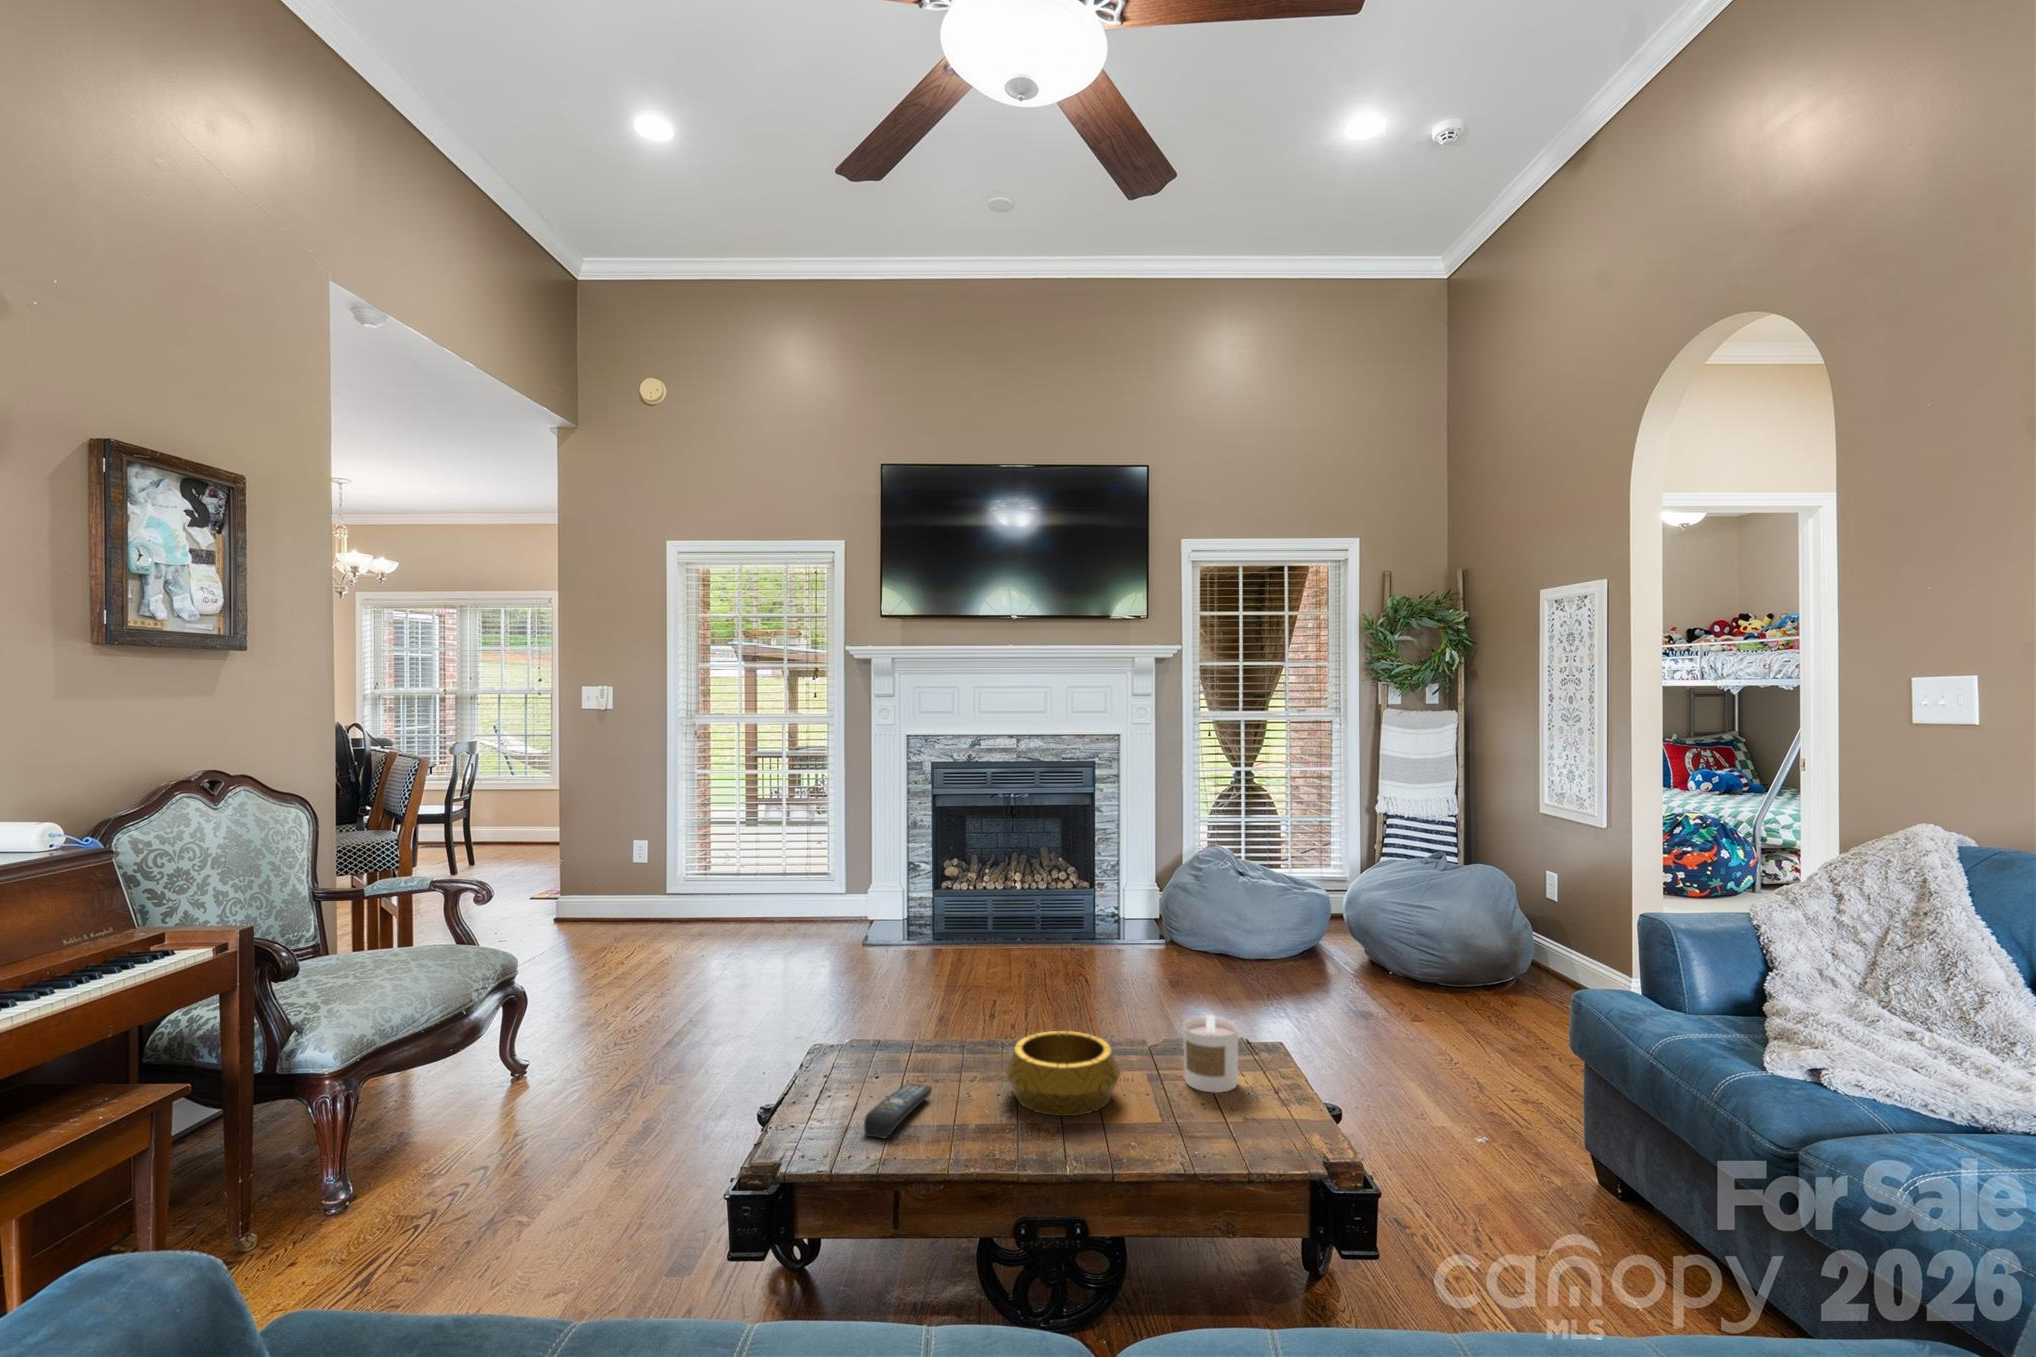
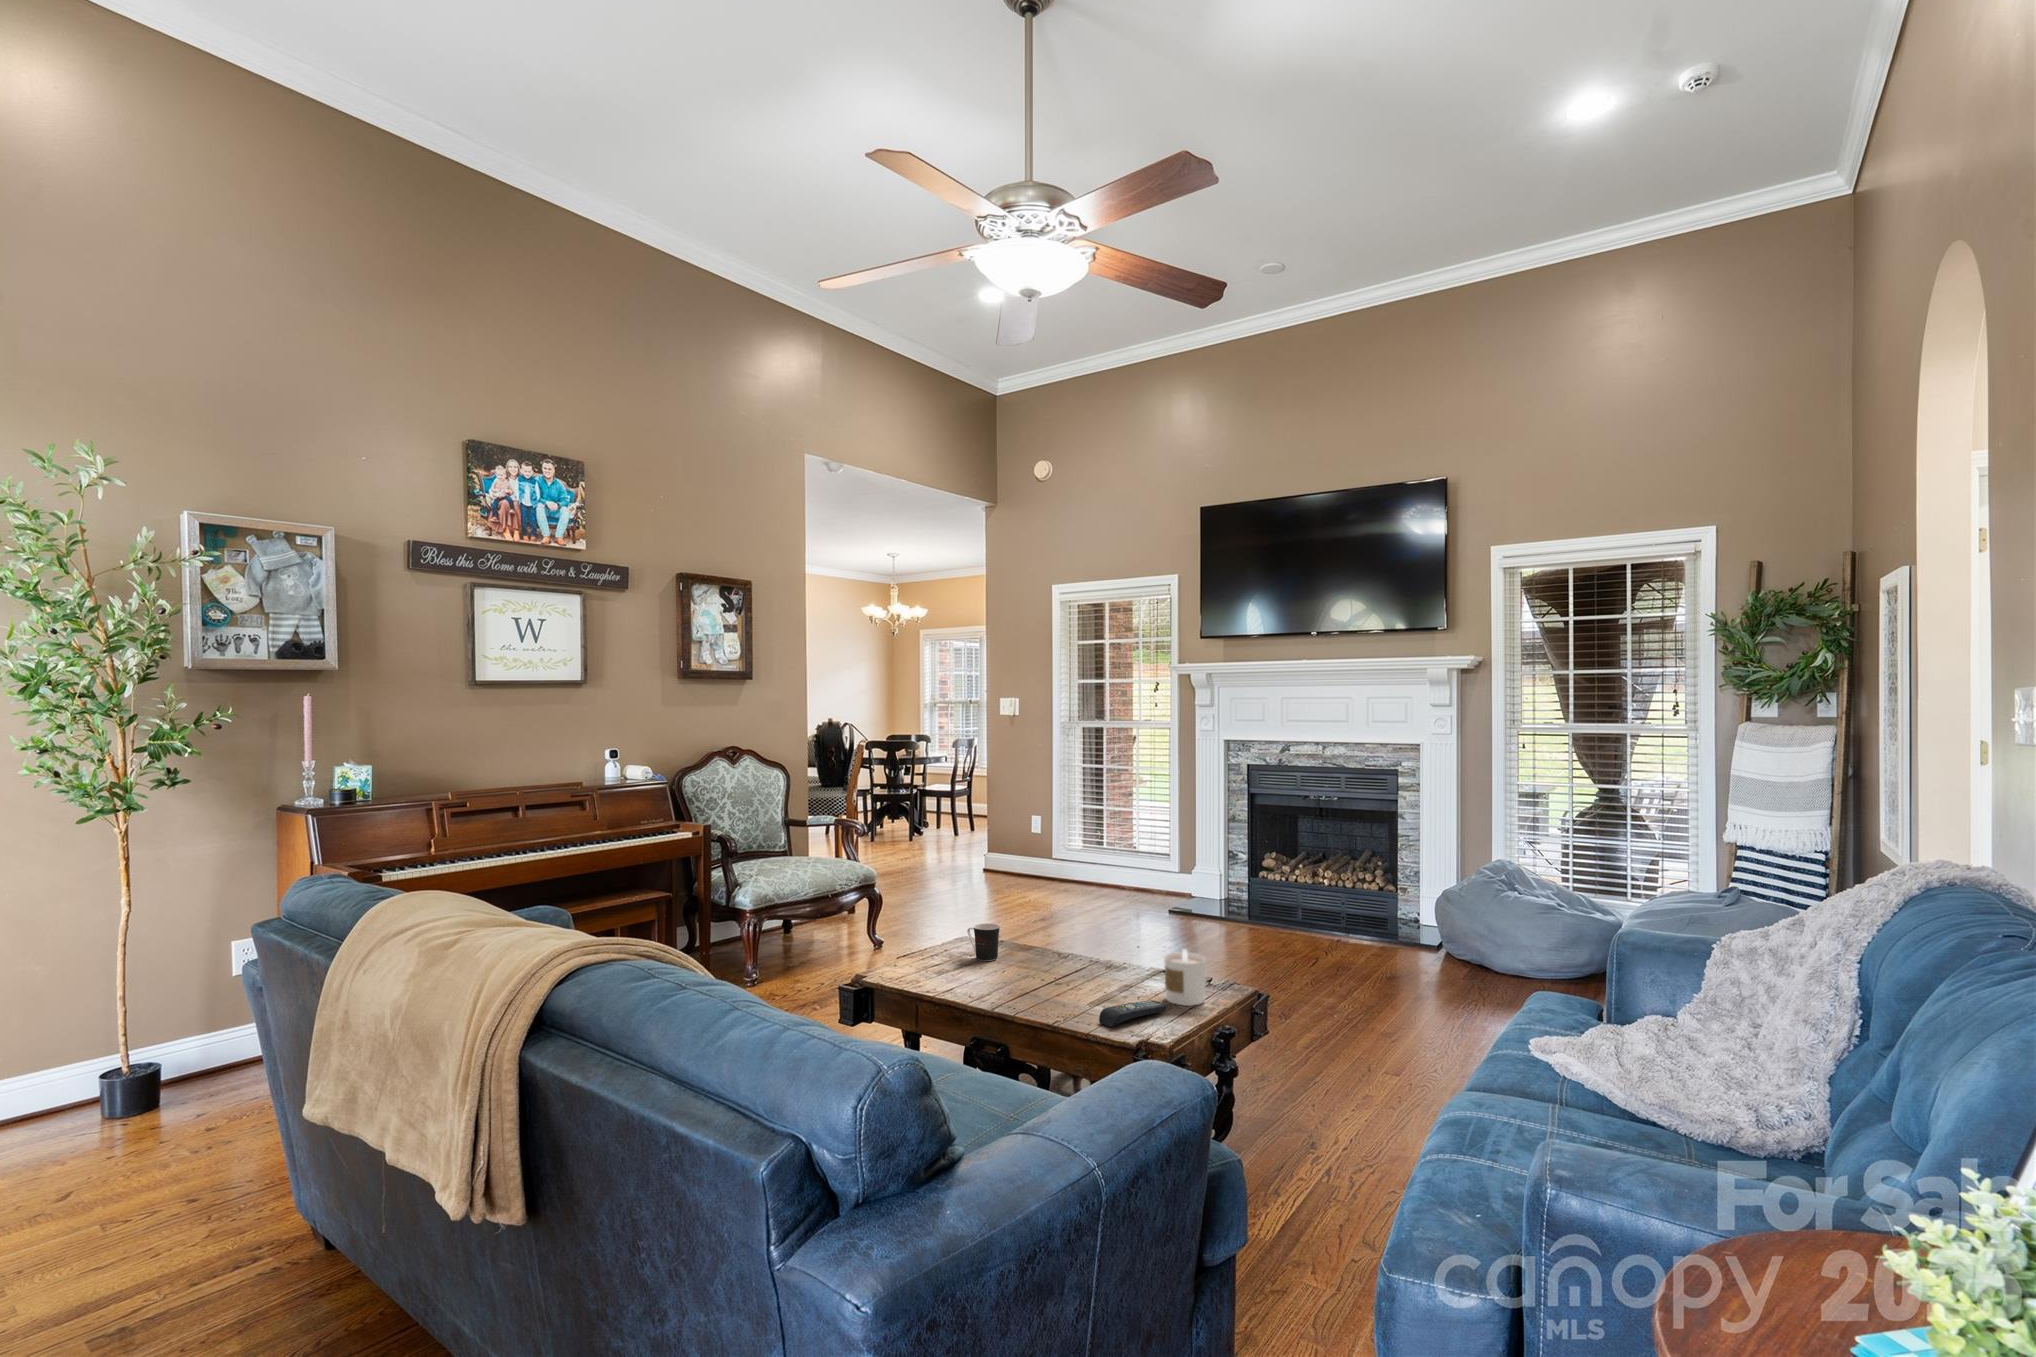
coffee cup: none [844,1022,897,1083] -> present [967,923,1000,961]
decorative bowl: present [1006,1031,1121,1116] -> none [1036,945,1116,996]
remote control: present [864,1083,932,1139] -> present [1099,1000,1167,1027]

